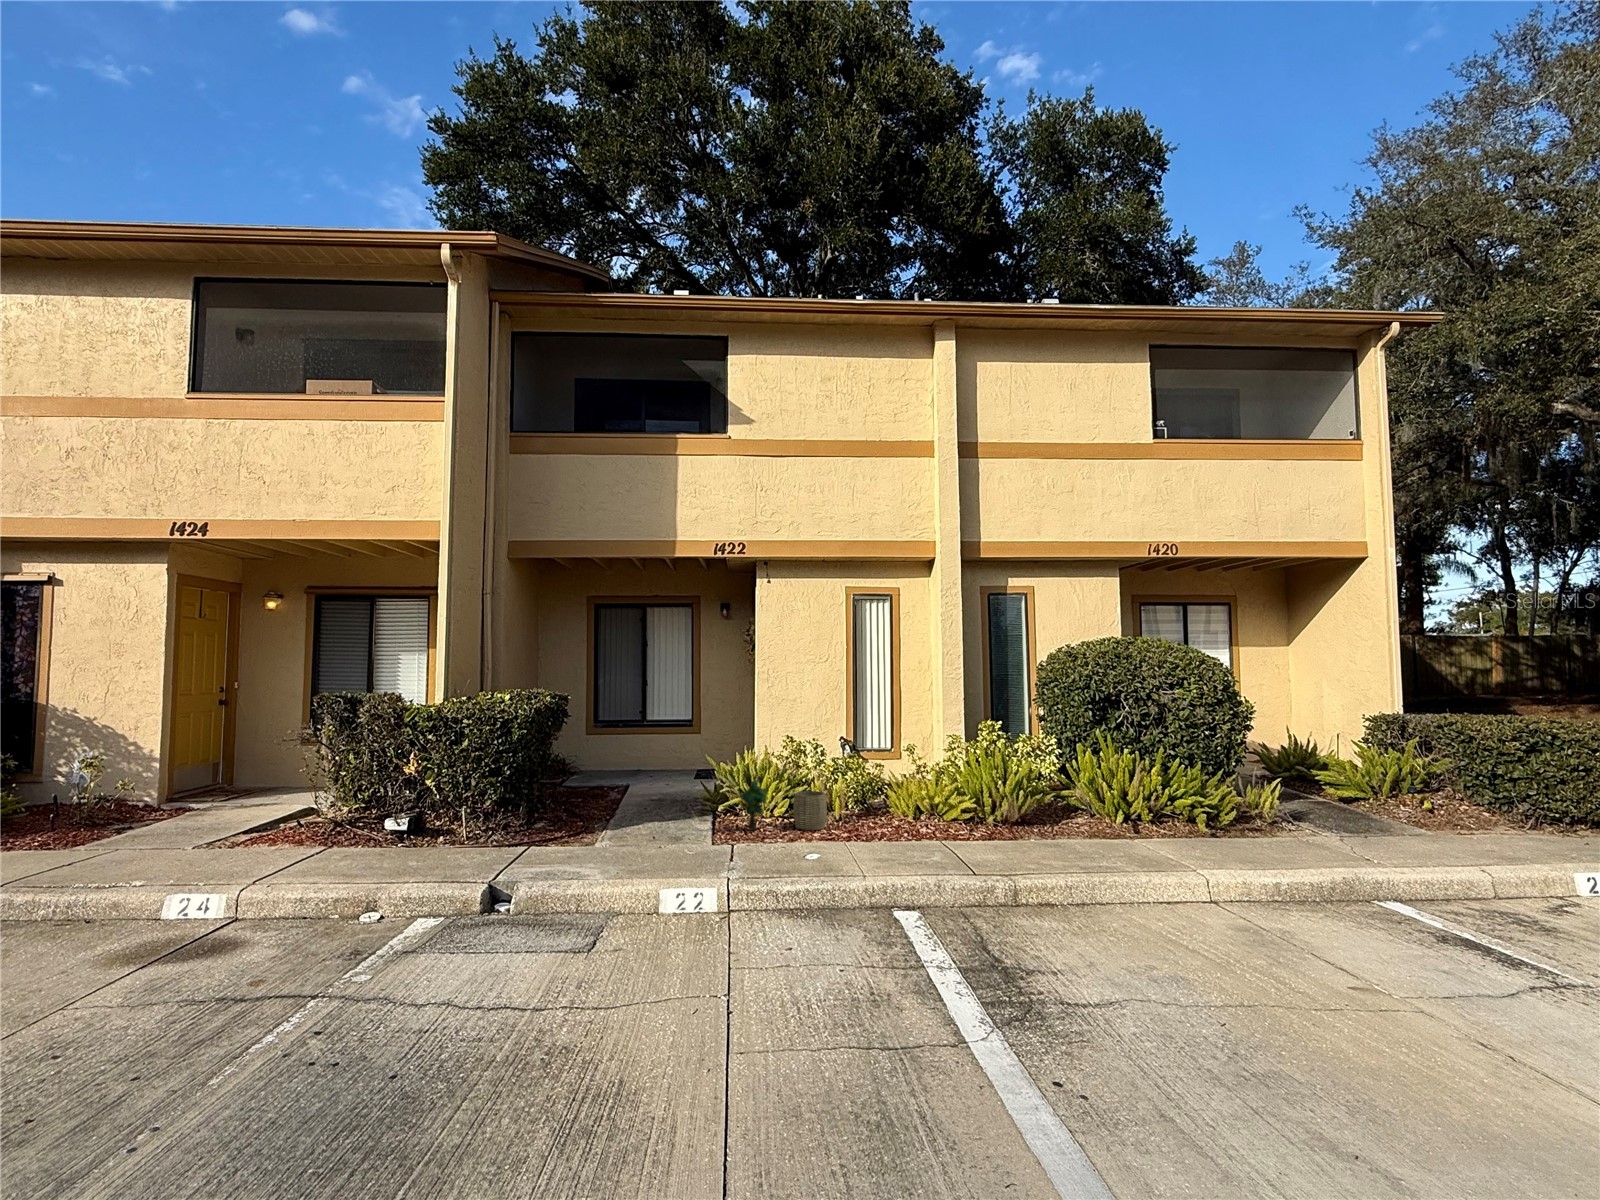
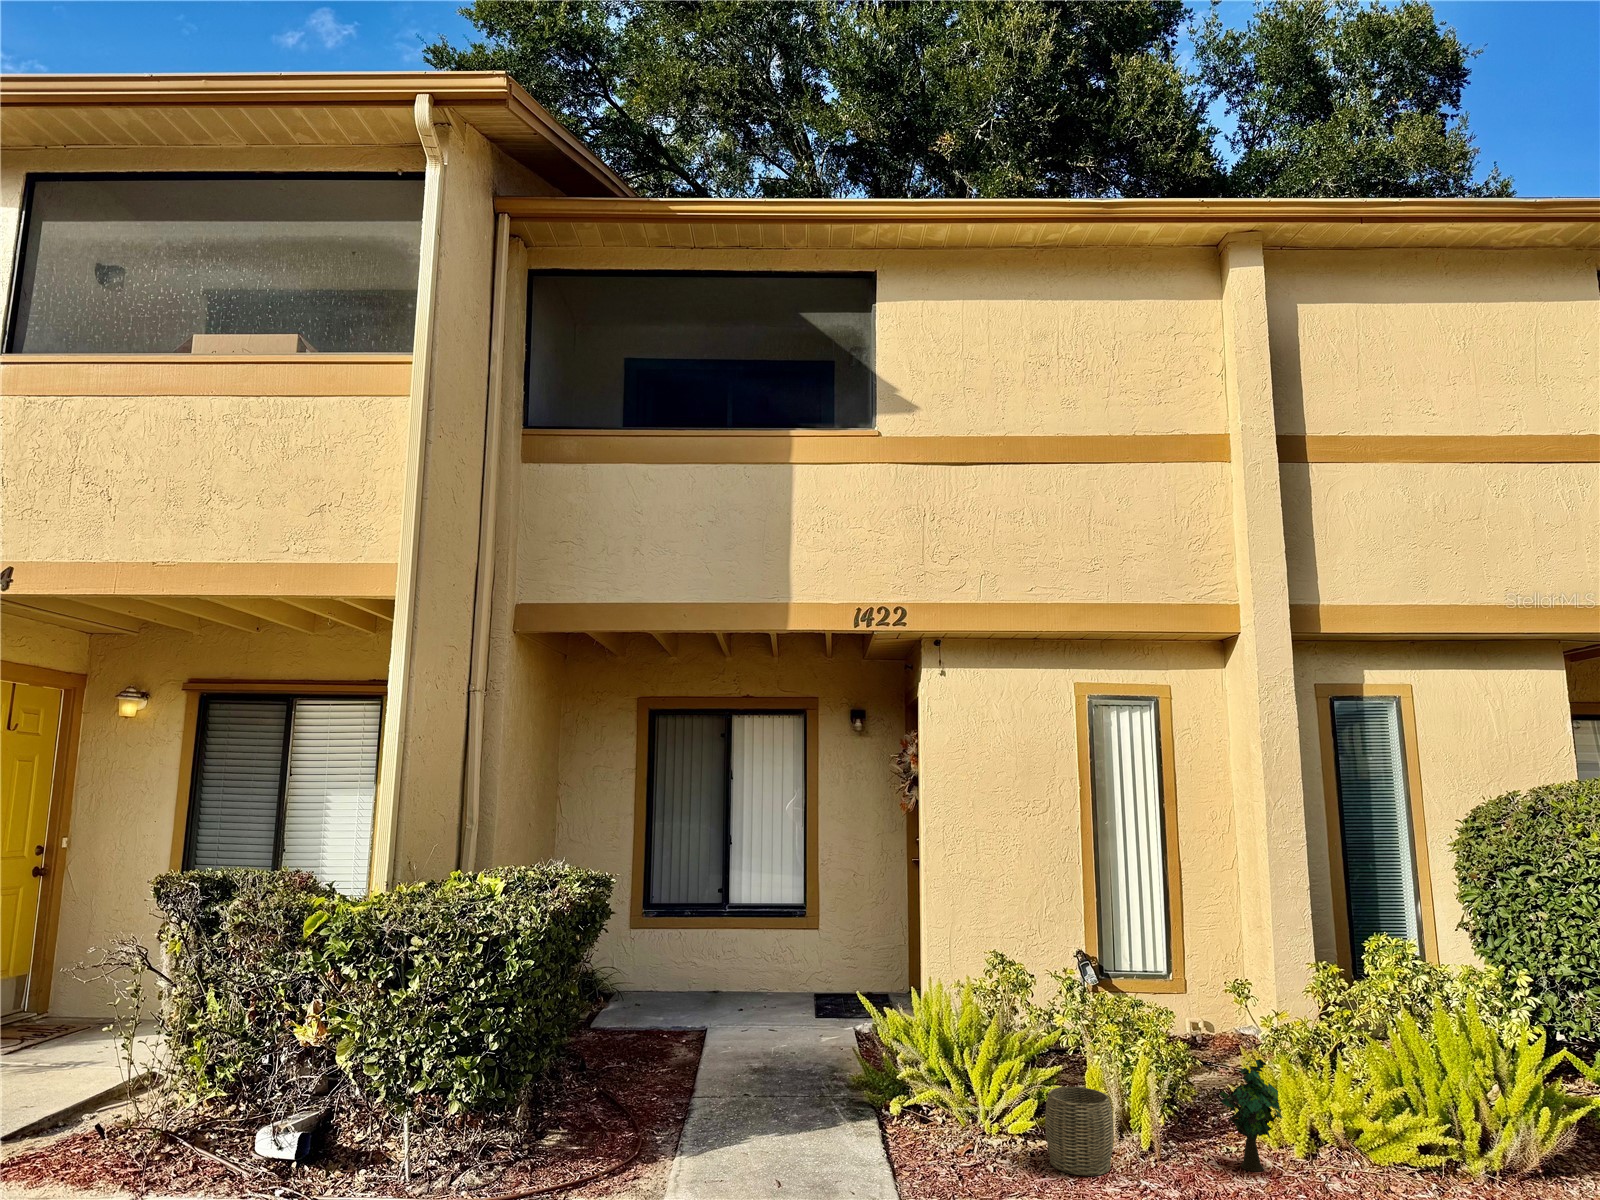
decorative plant: present [740,776,767,830] -> present [1219,1059,1283,1171]

